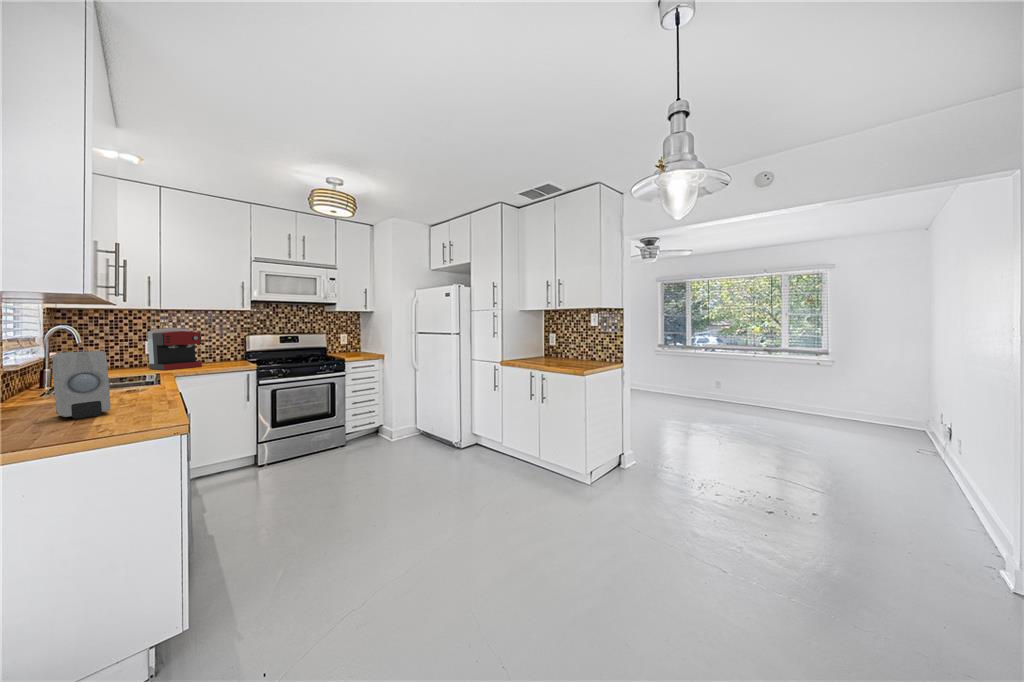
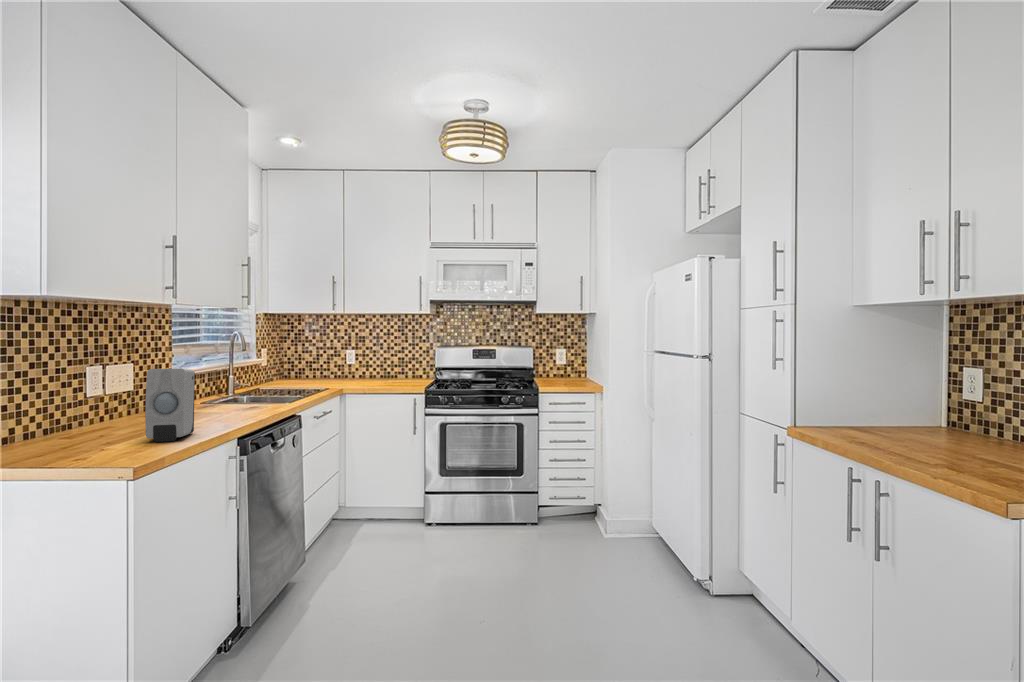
coffee maker: present [147,328,202,370] -> none [341,335,383,386]

